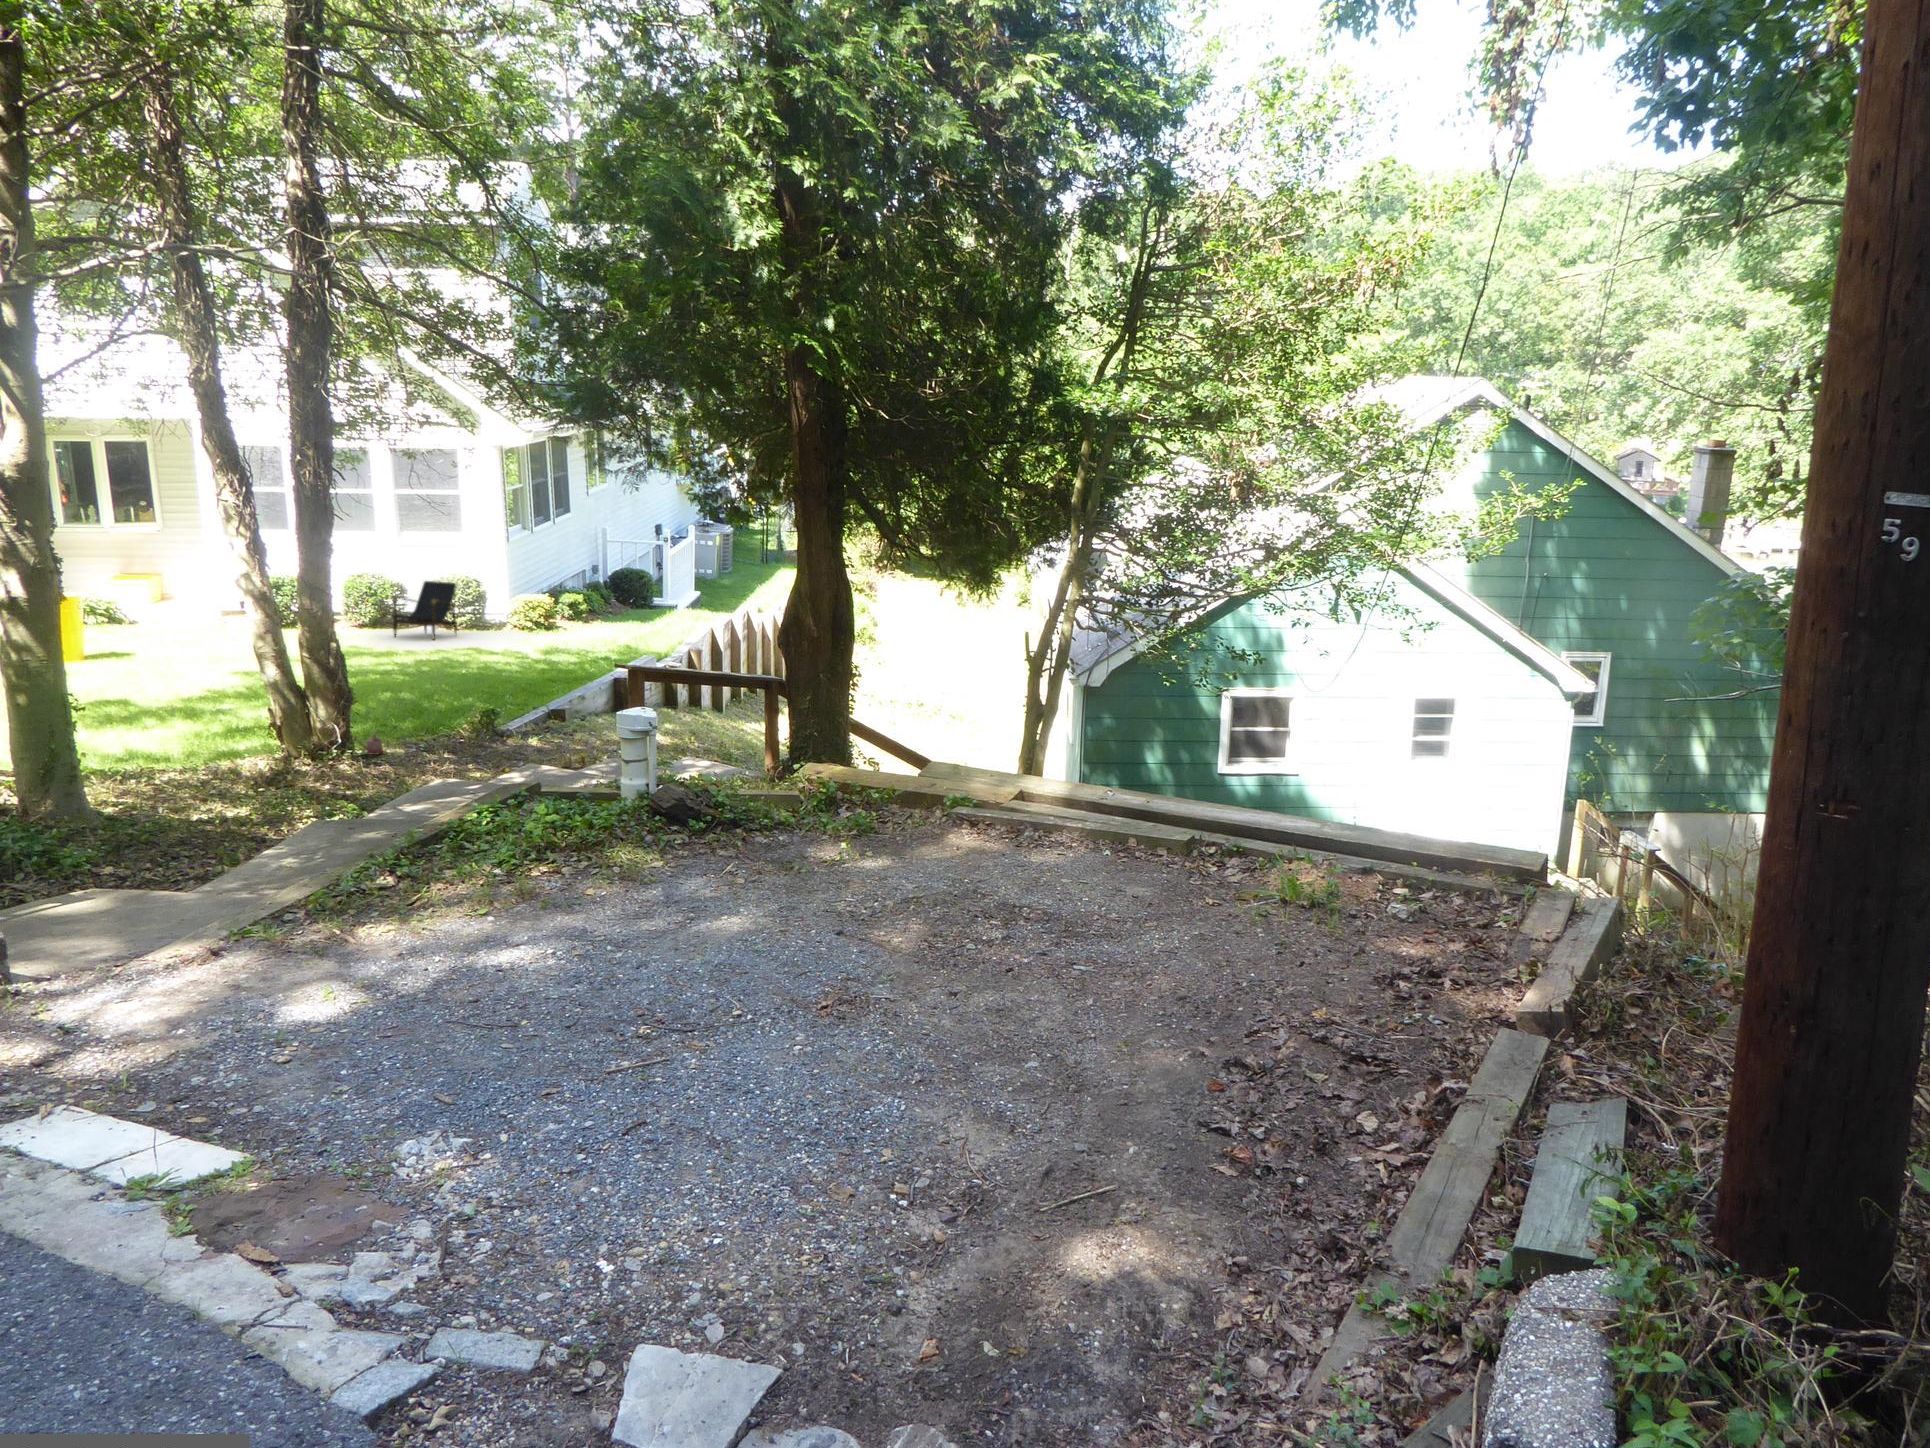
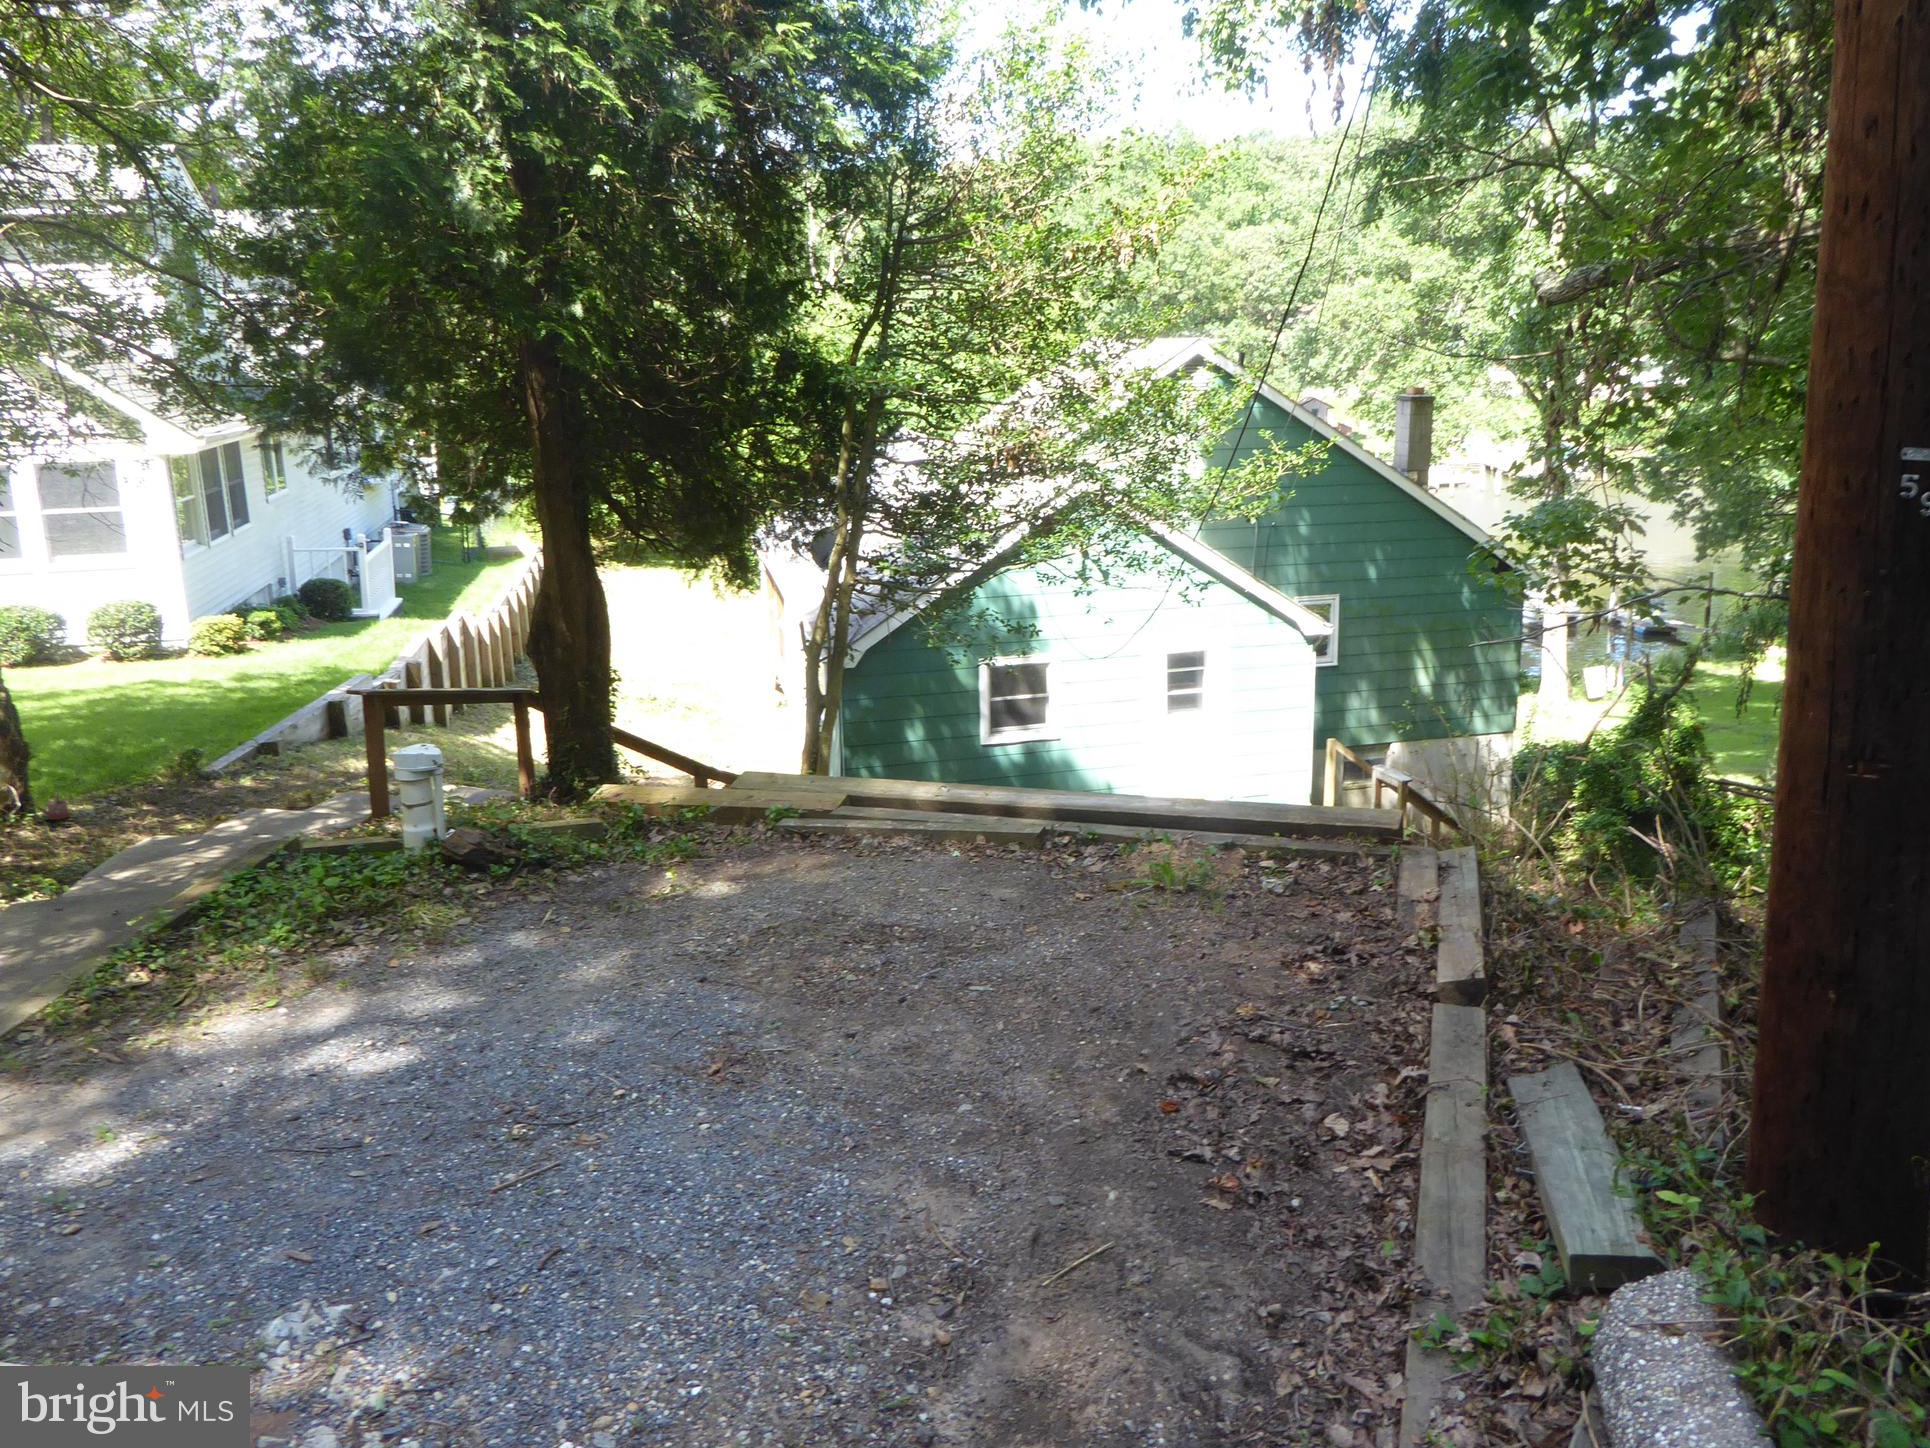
lounge chair: present [391,581,457,639] -> none [44,608,128,675]

